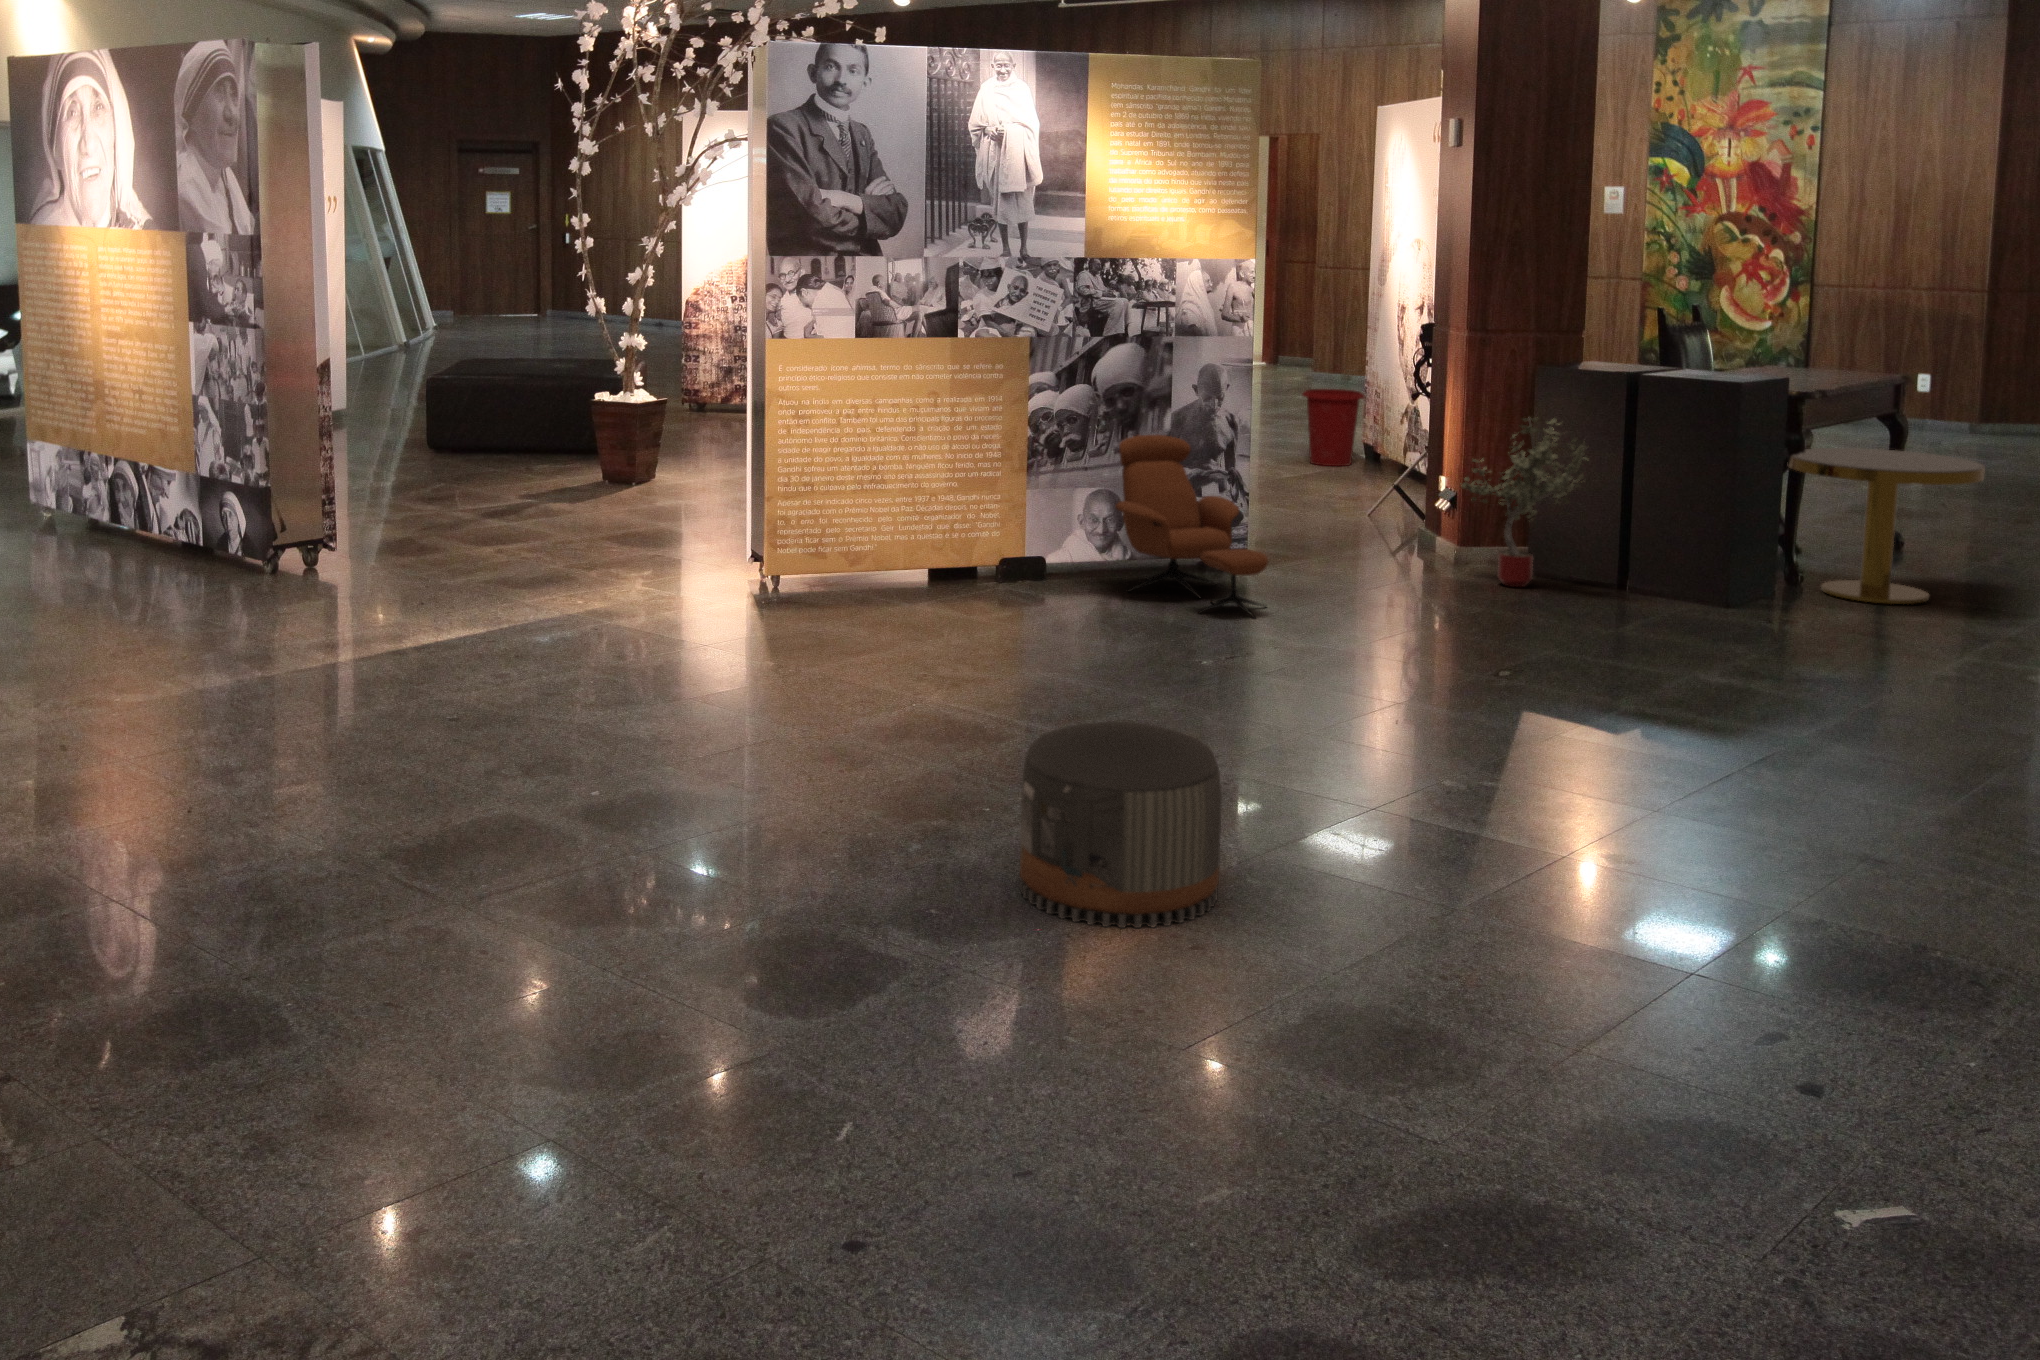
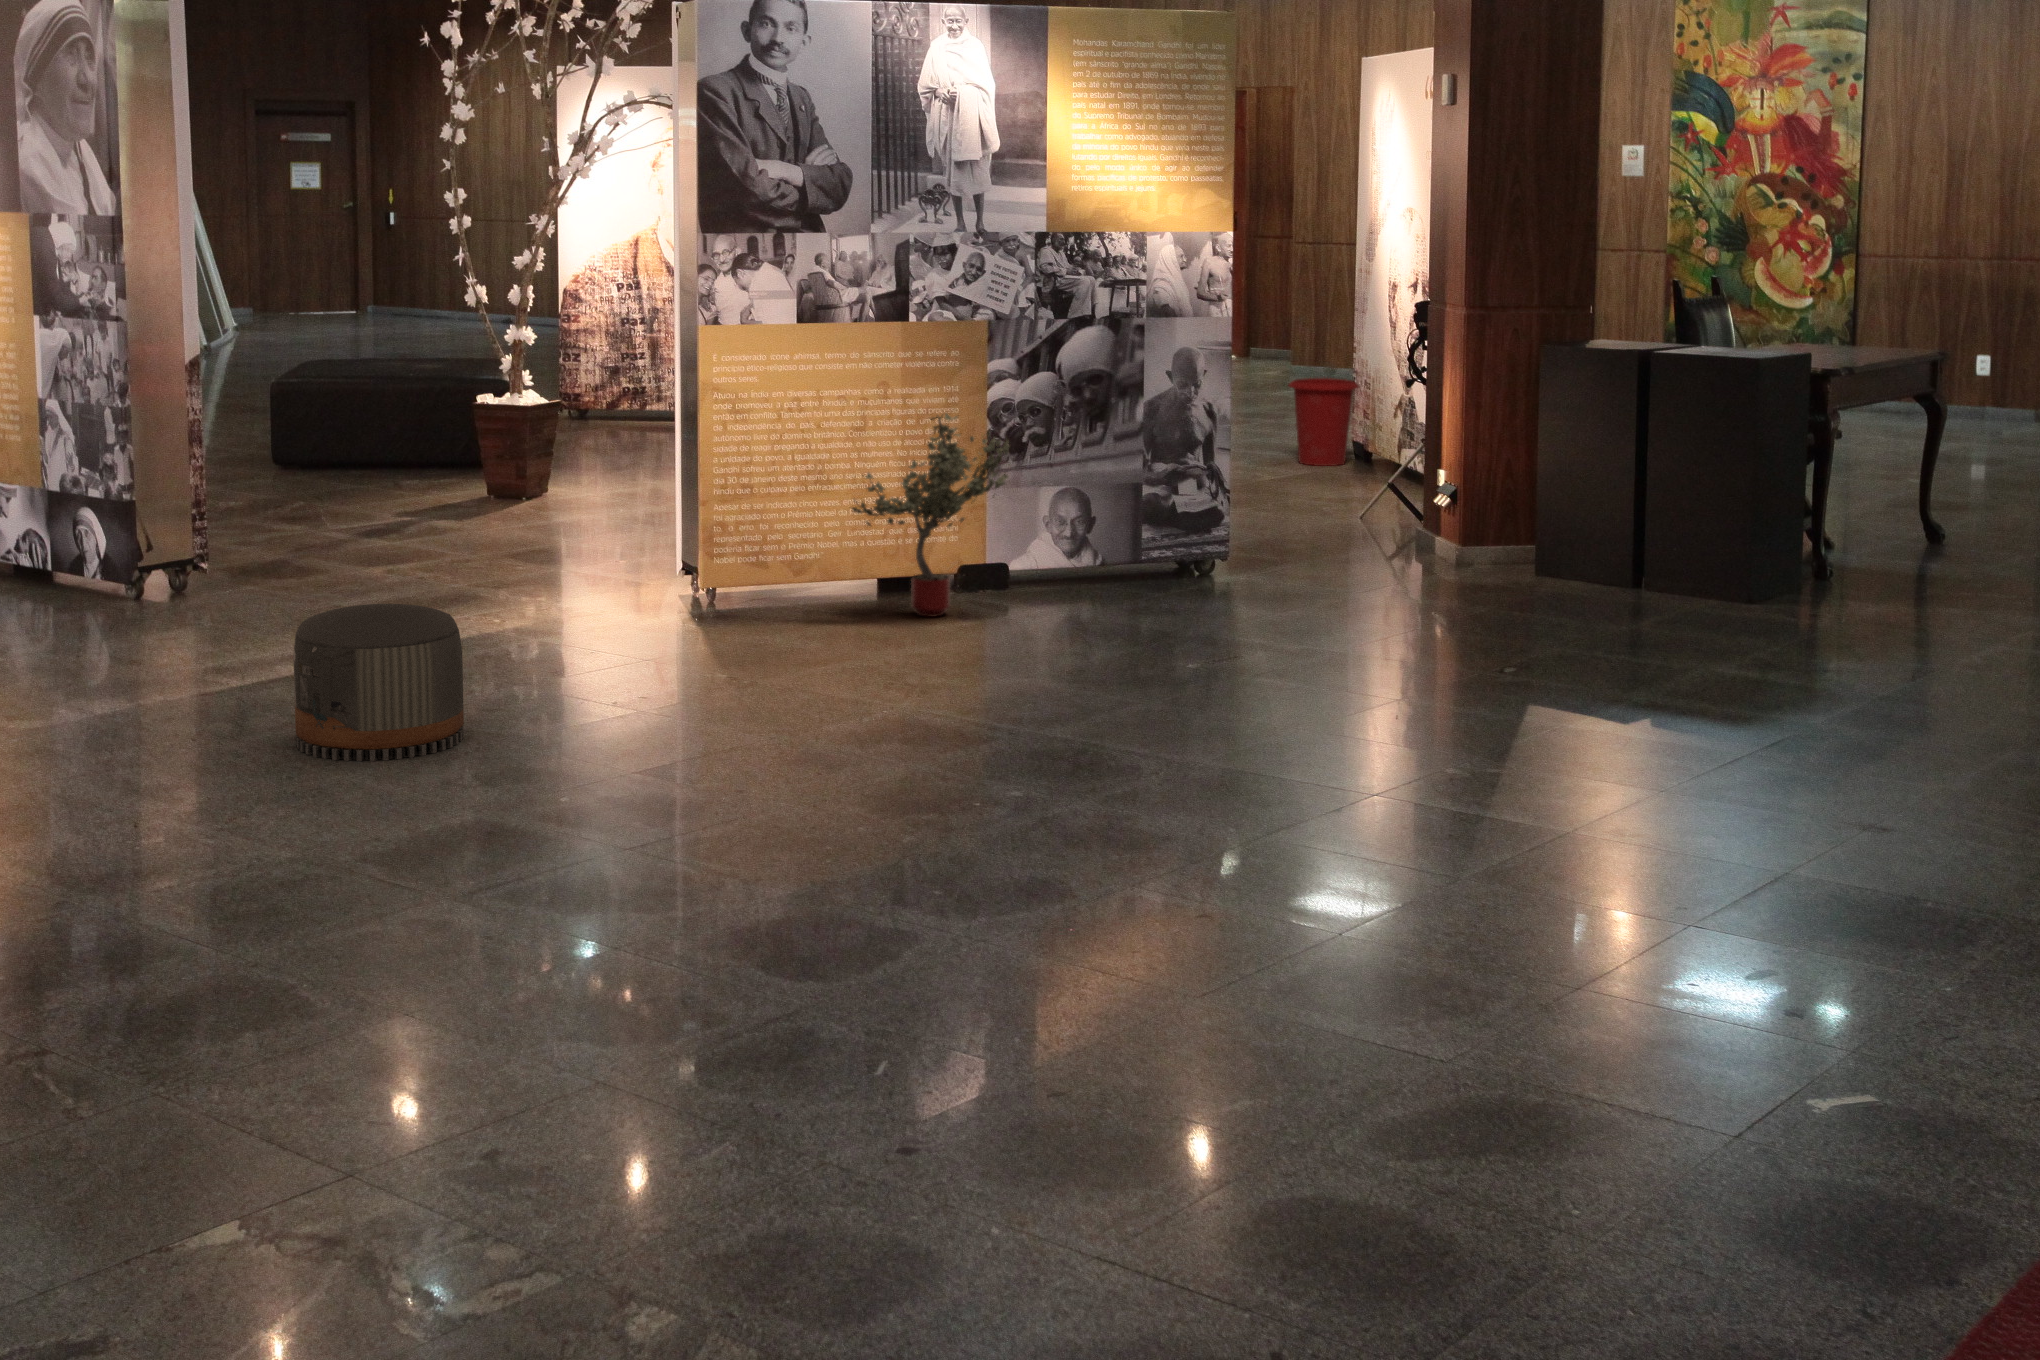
potted tree: present [1460,417,1587,587] -> present [852,414,1009,617]
lounge chair: present [1115,435,1268,618] -> none [1086,427,1256,626]
side table: present [1789,448,1985,604] -> none [1814,430,2021,597]
pouf: present [1019,722,1222,928] -> present [293,604,464,761]

